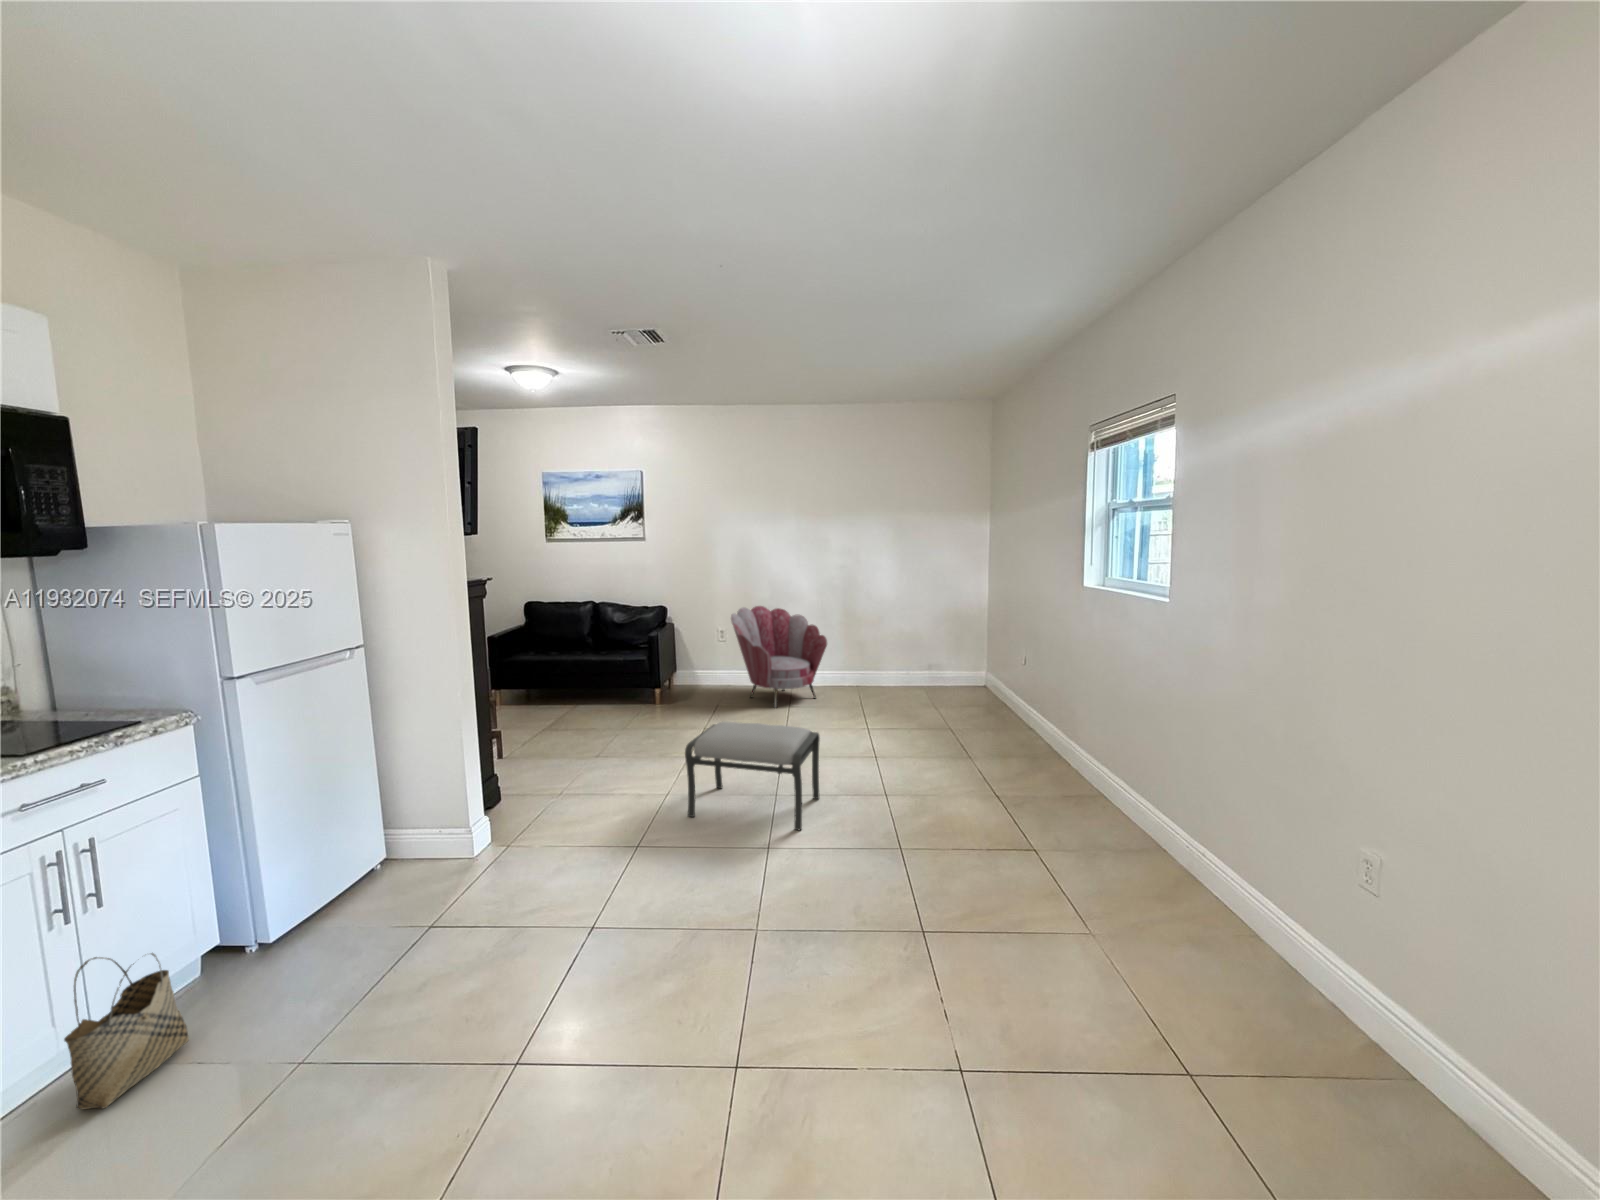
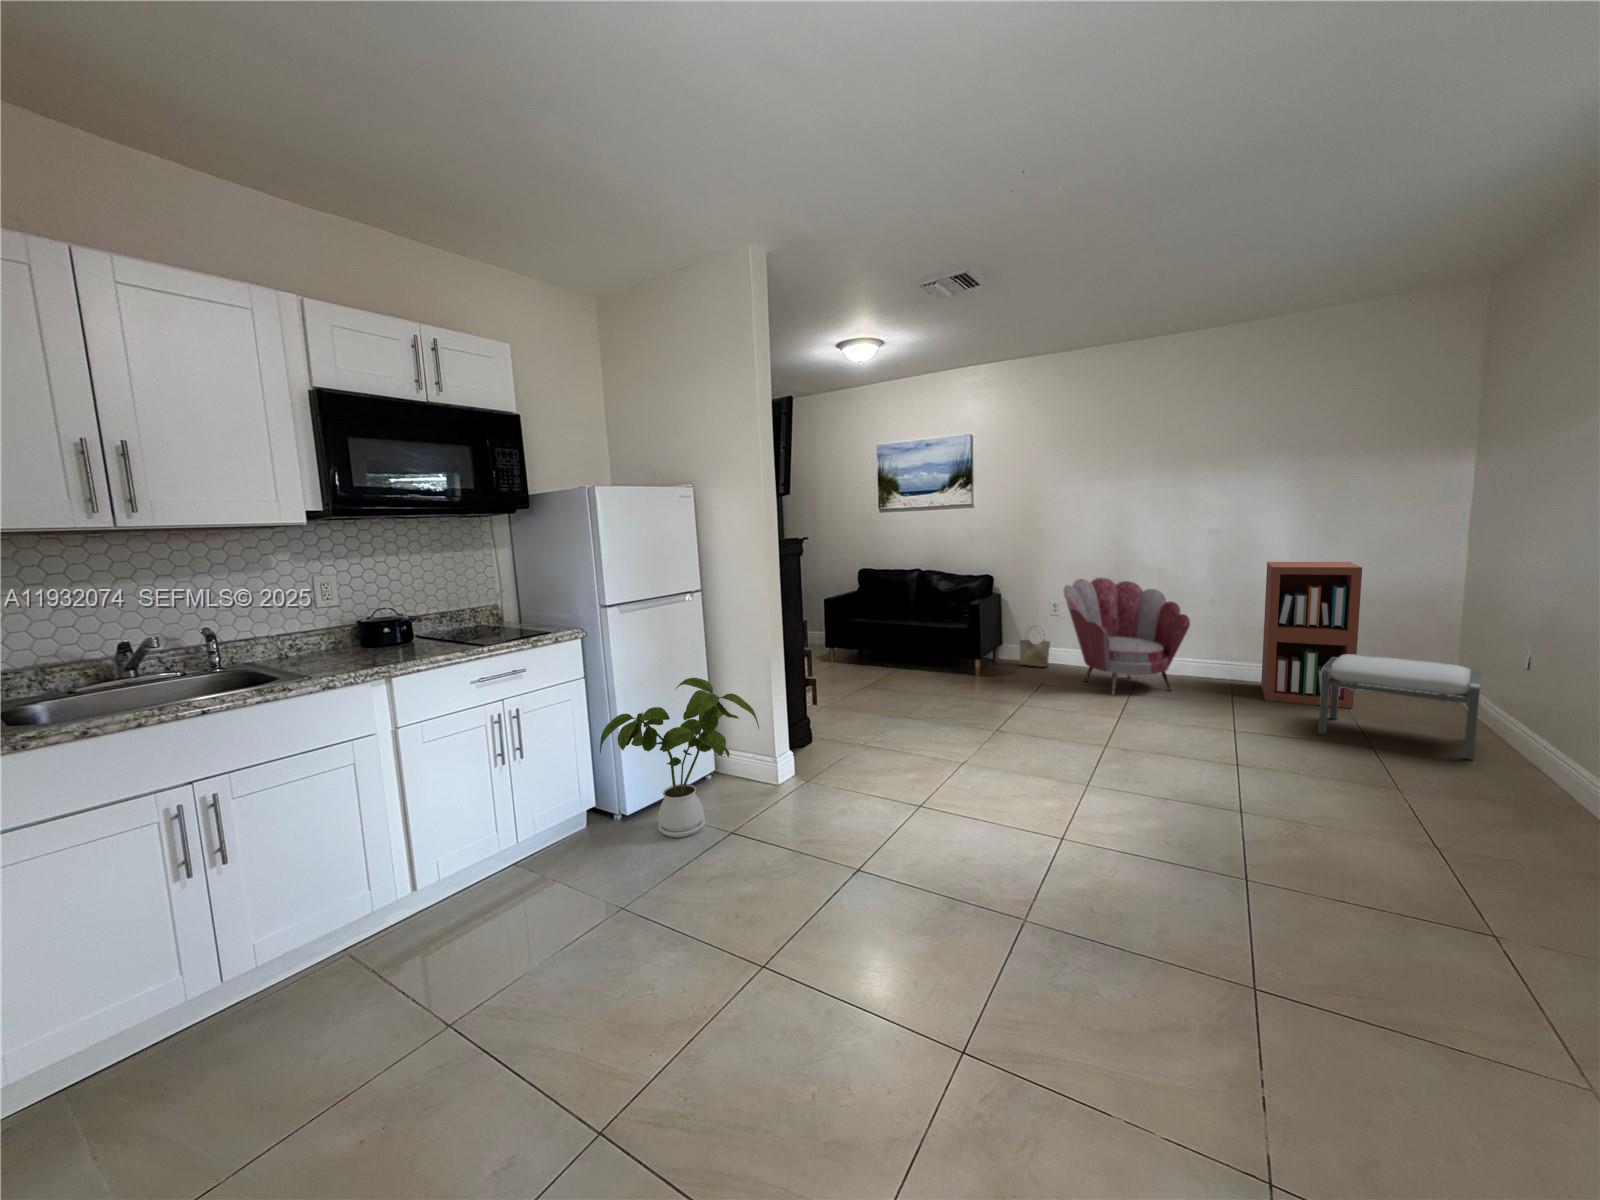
bookshelf: none [874,591,932,698] -> present [1261,562,1362,708]
ottoman: present [685,721,820,830] -> present [1318,655,1482,760]
house plant: none [235,754,470,953] -> present [600,678,759,838]
woven basket: present [64,953,189,1109] -> present [1020,640,1050,667]

